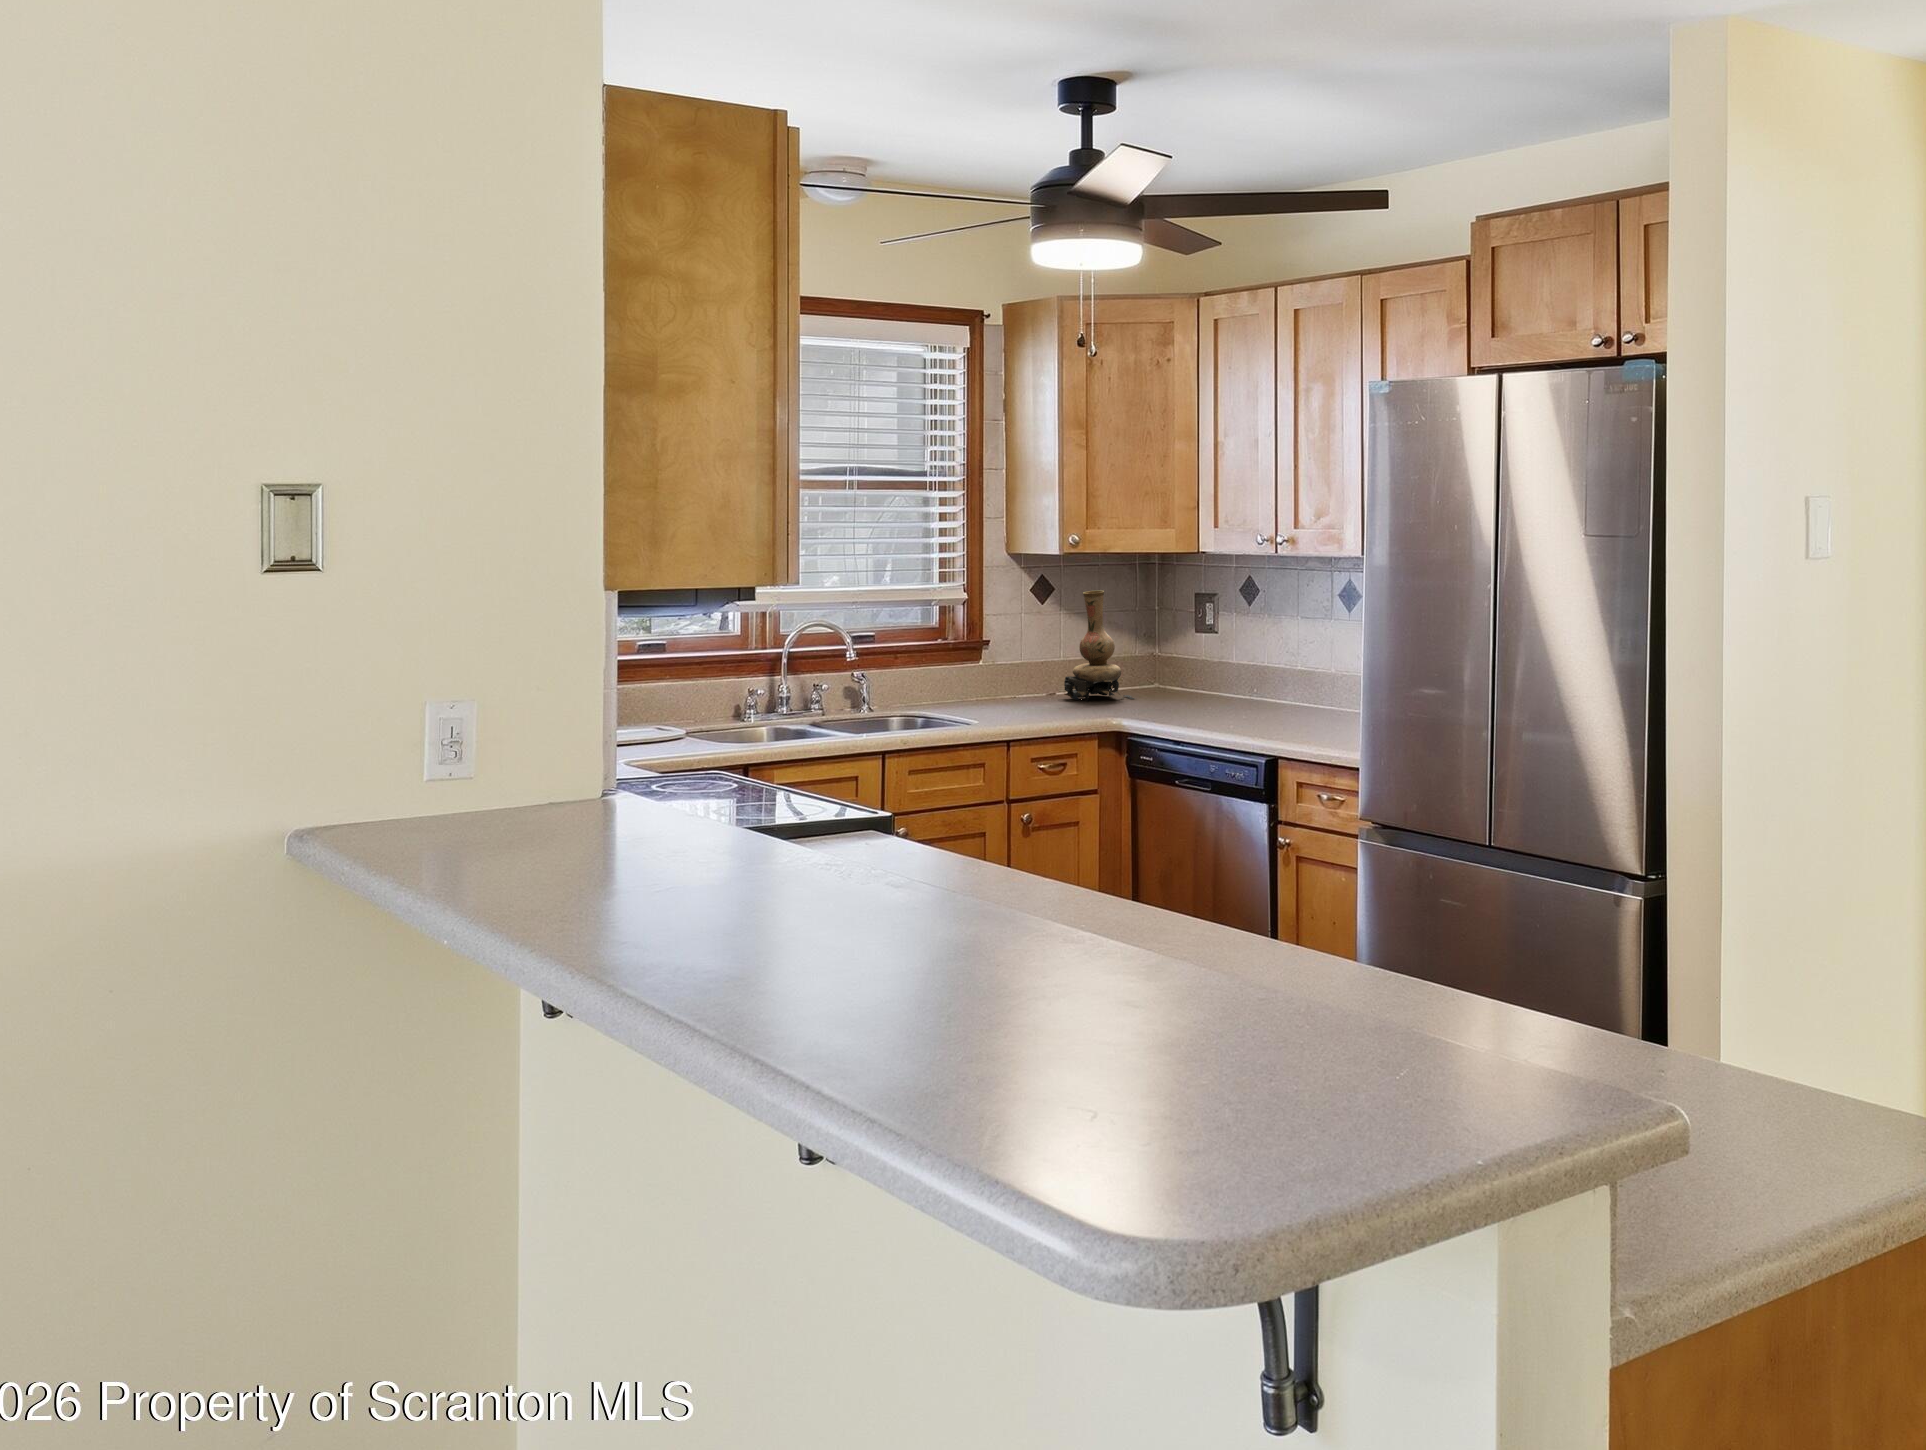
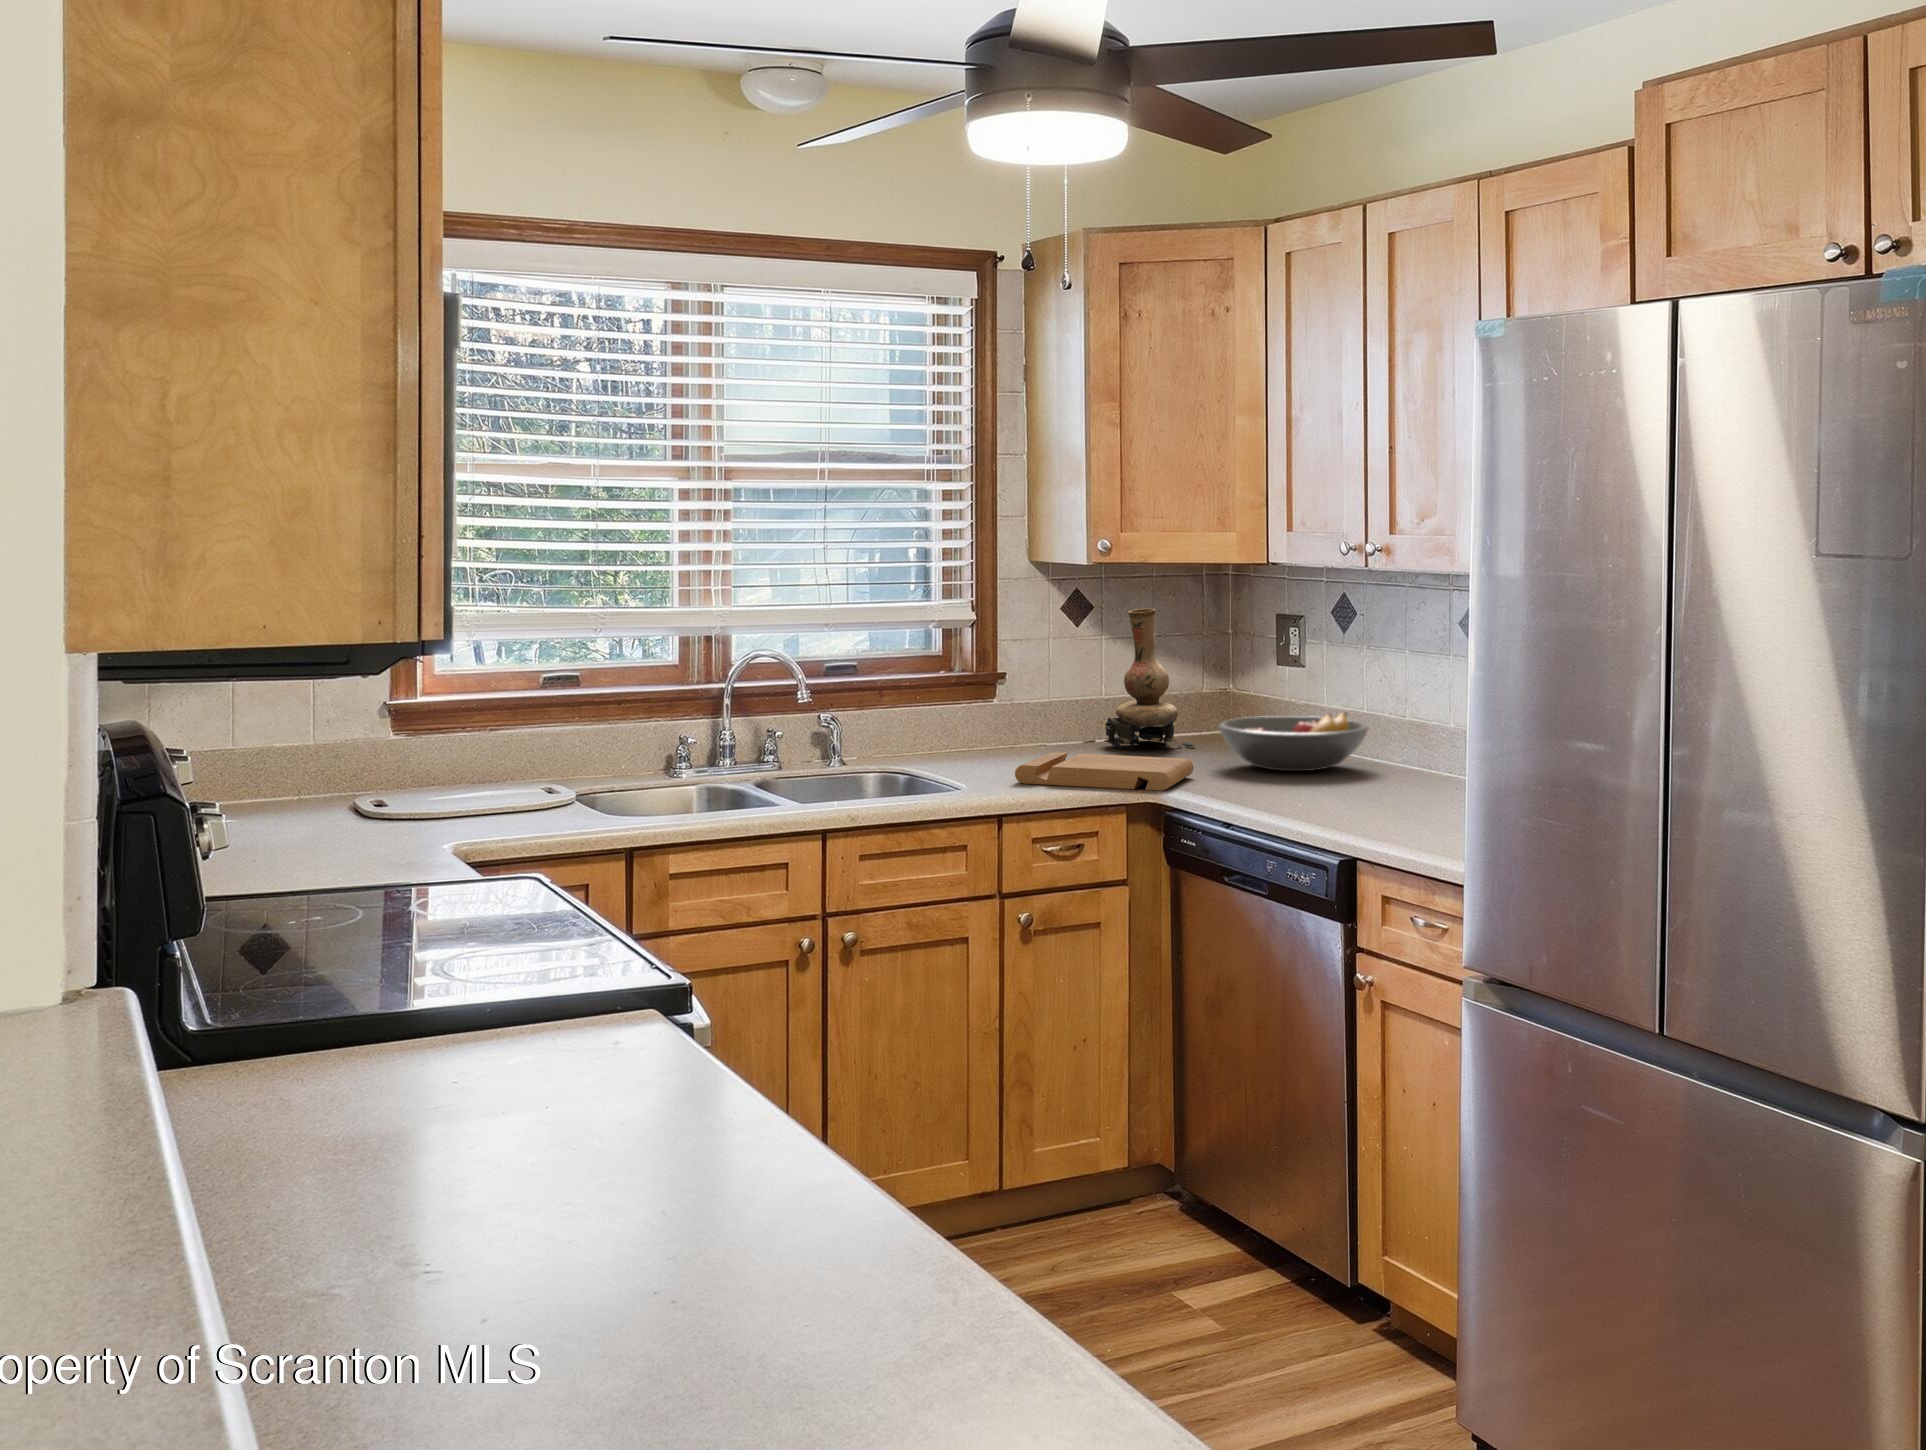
fruit bowl: none [1159,666,1273,710] -> present [1218,712,1369,771]
cutting board: none [1012,699,1144,722] -> present [1015,752,1194,791]

